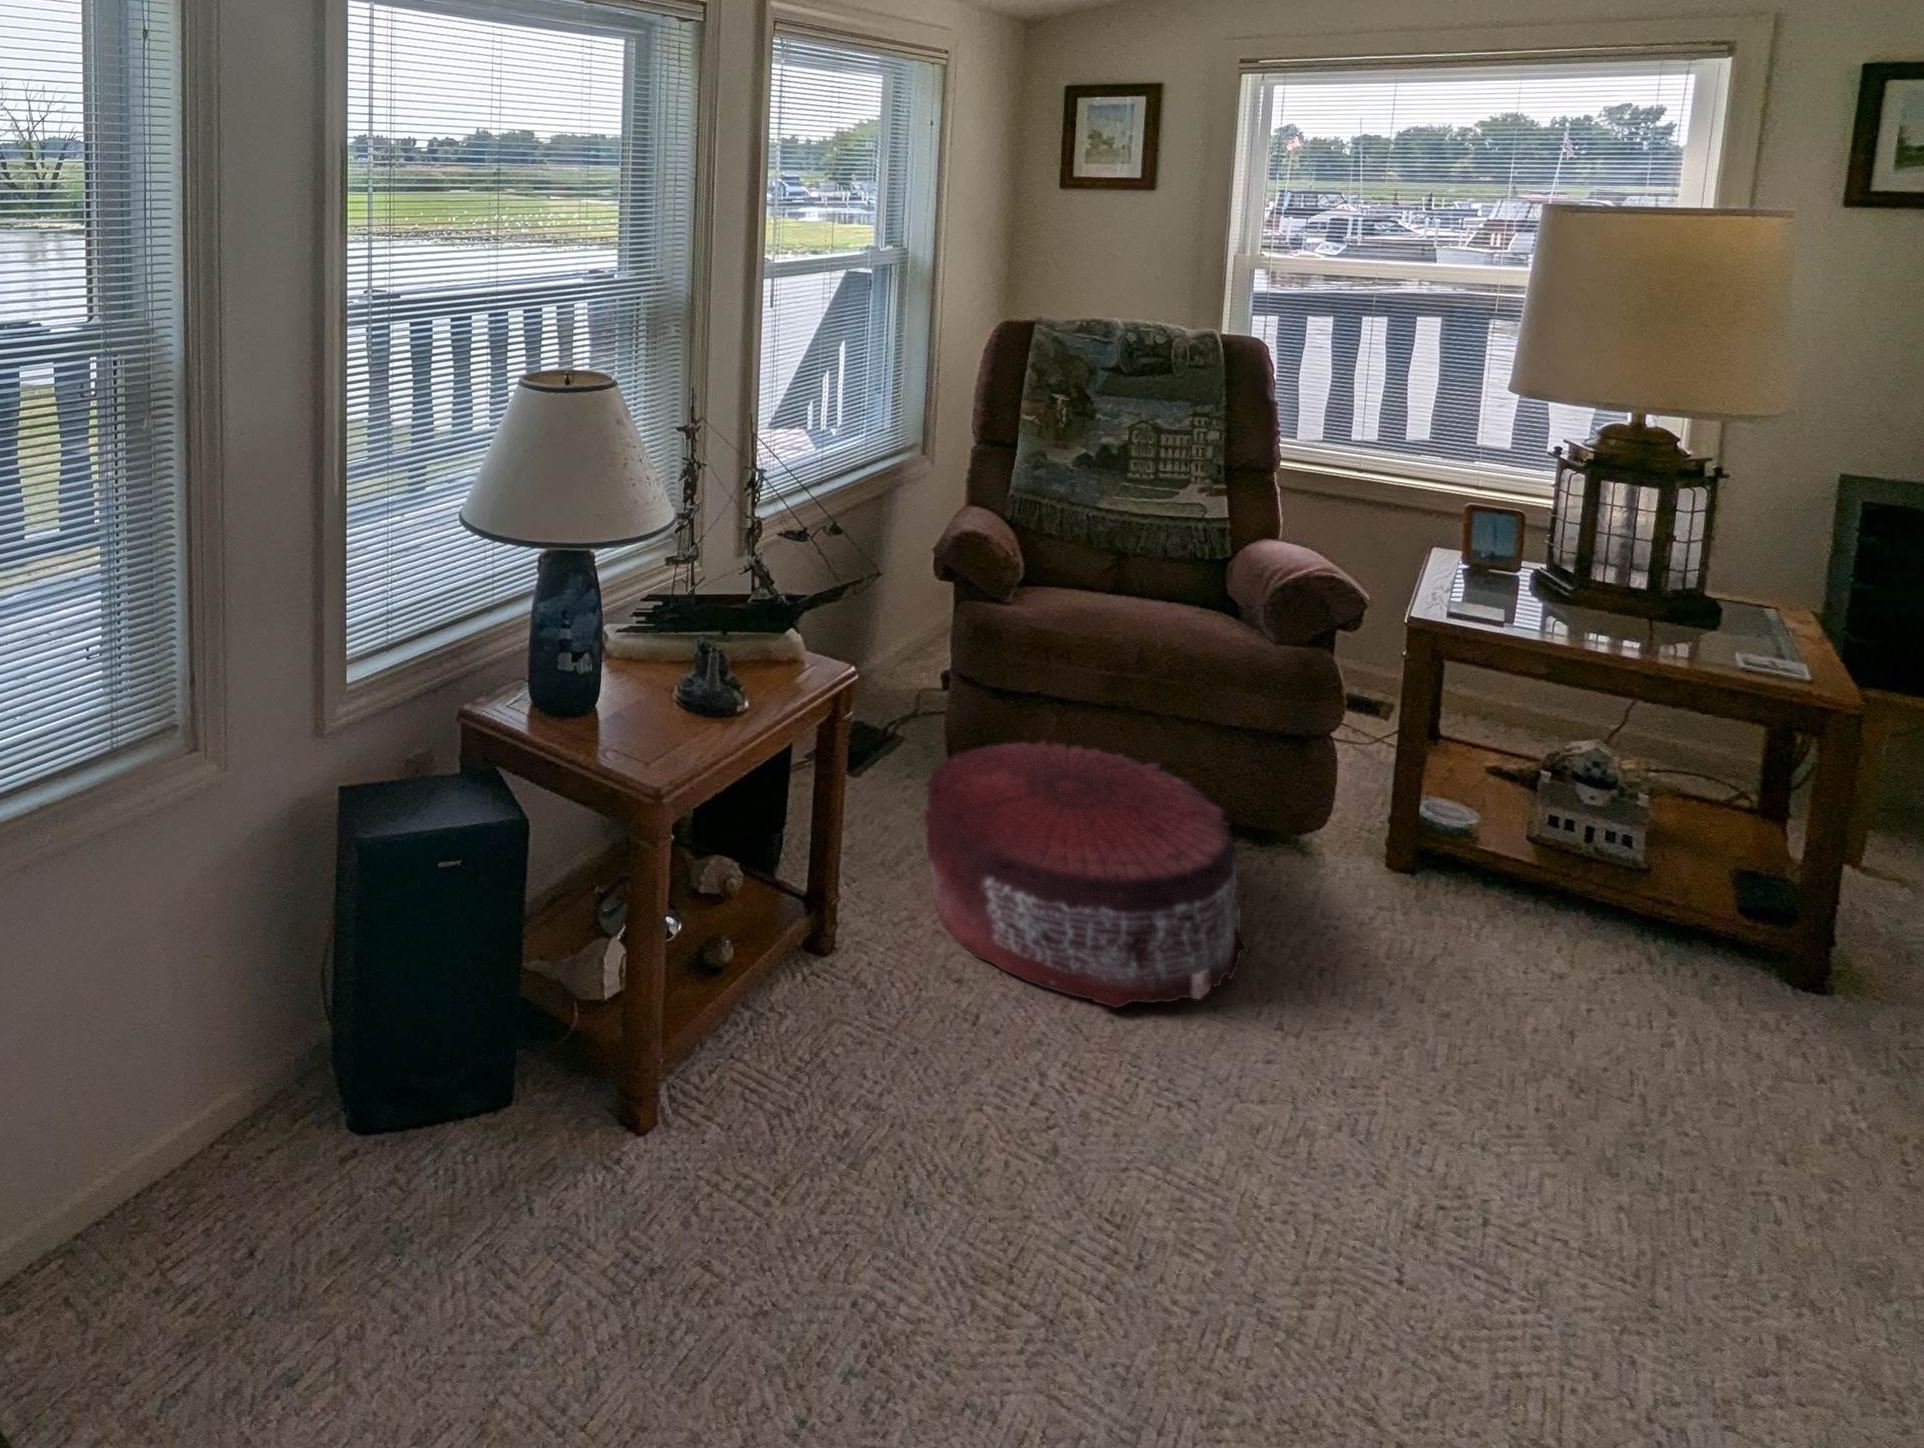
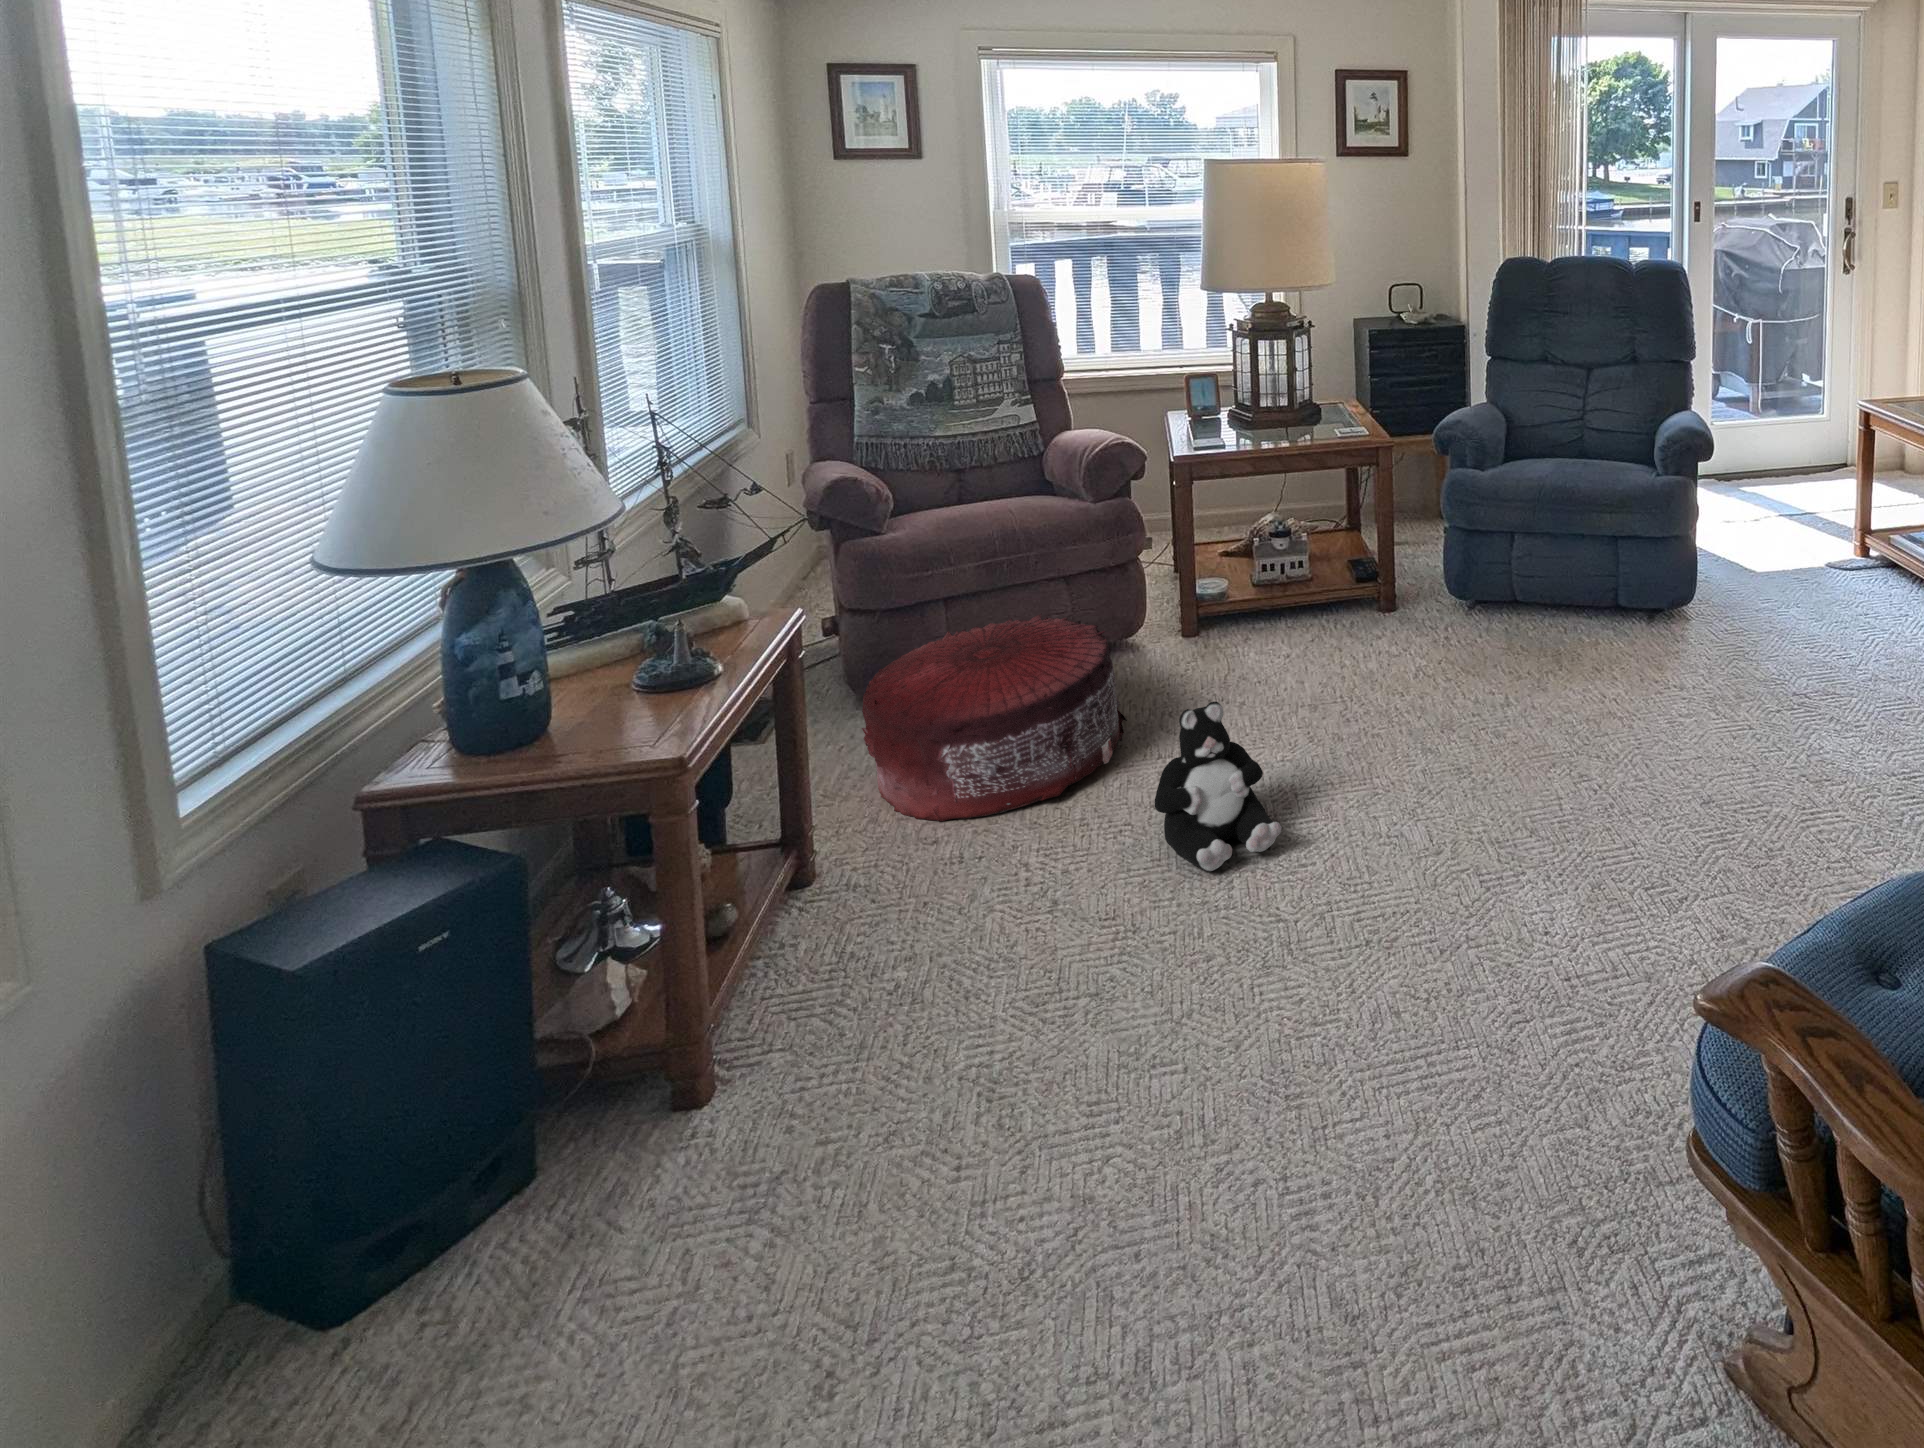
plush toy: none [1220,1006,1427,1299] -> present [1154,702,1282,871]

